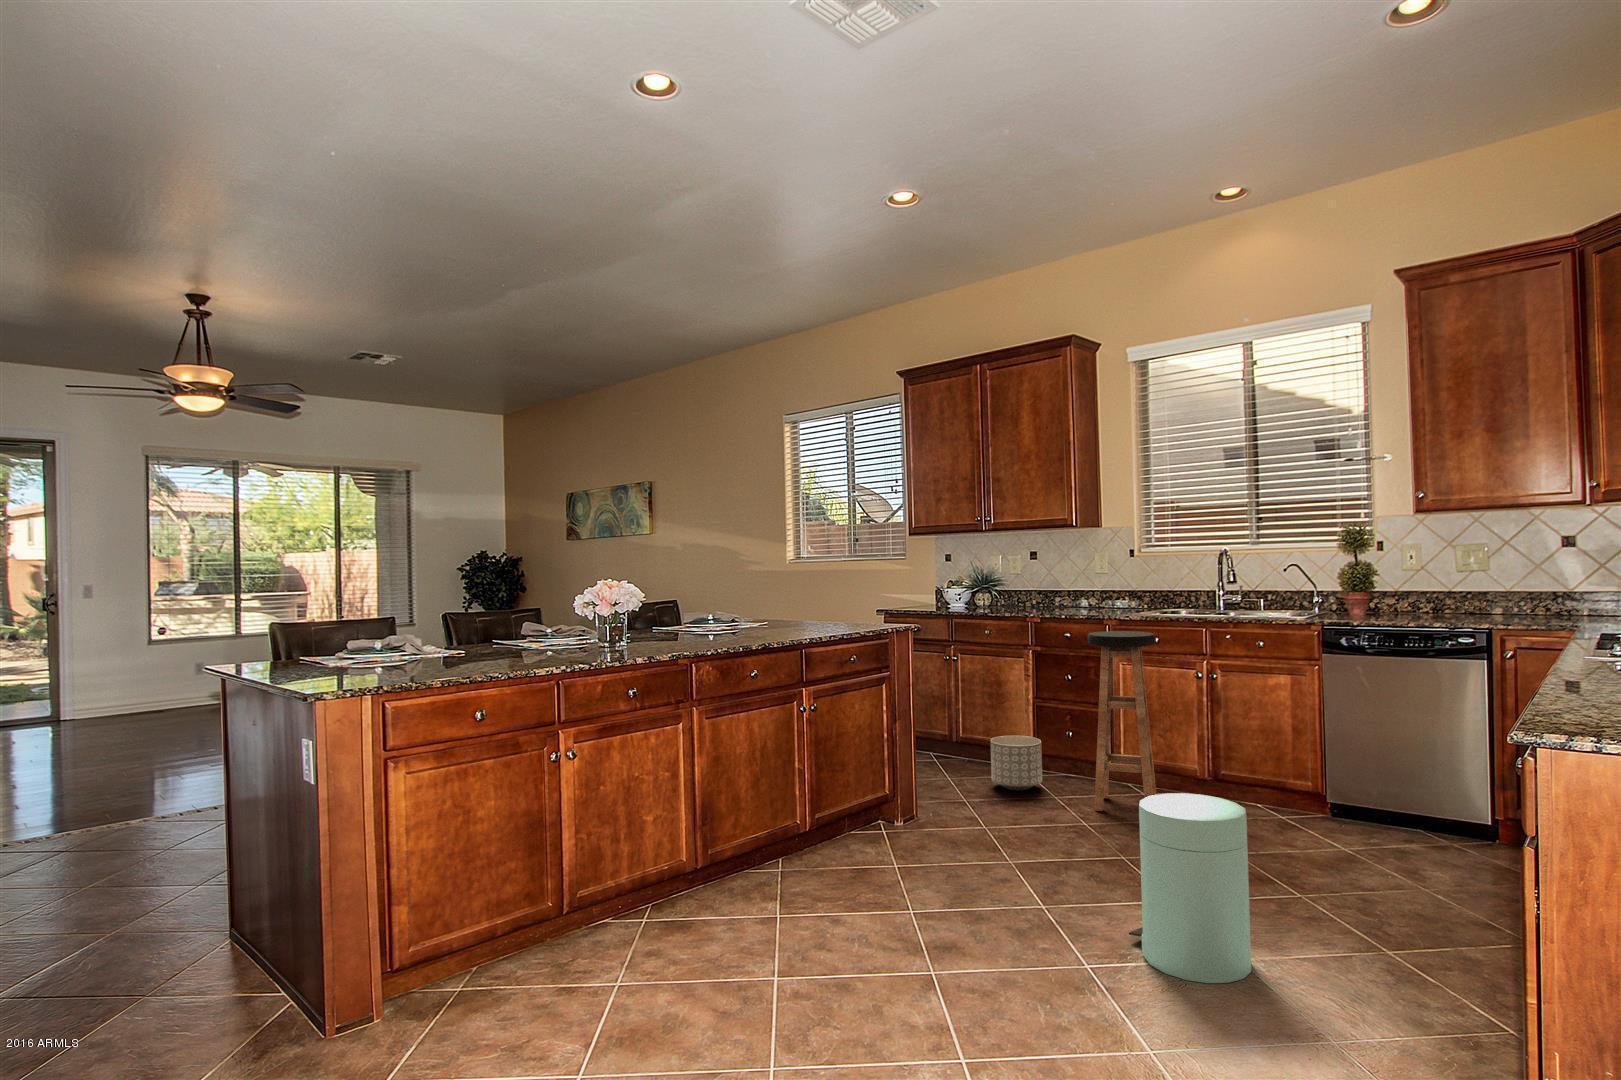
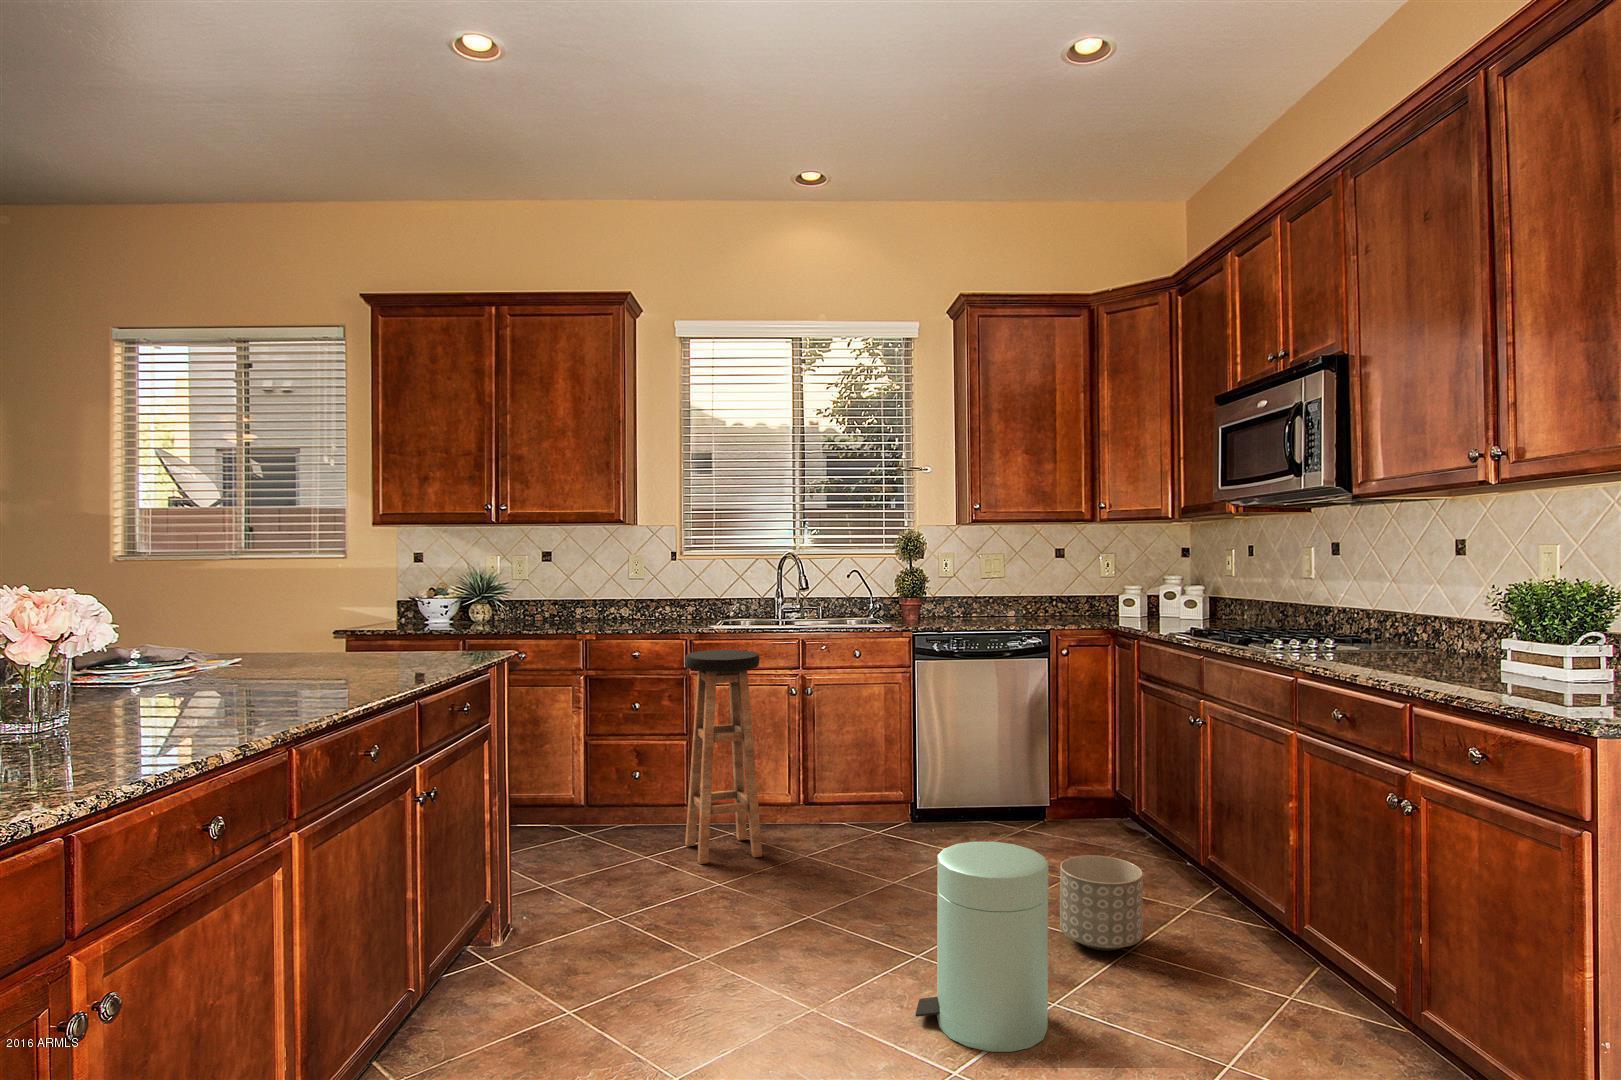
planter: present [991,736,1042,791] -> present [1060,855,1143,951]

